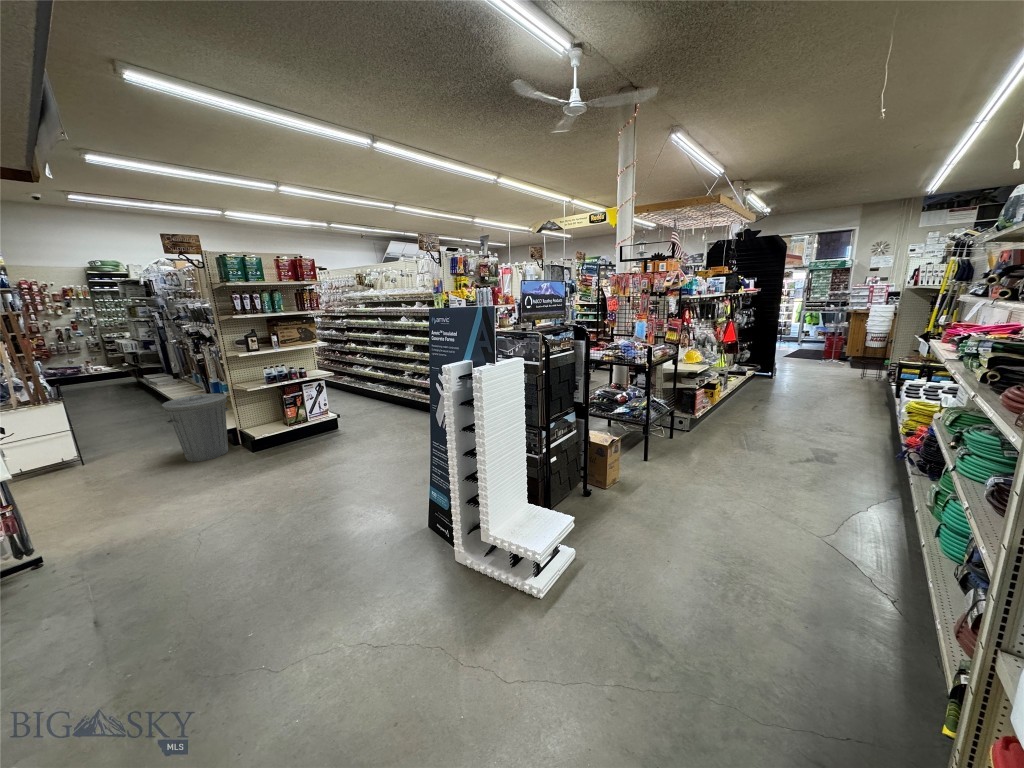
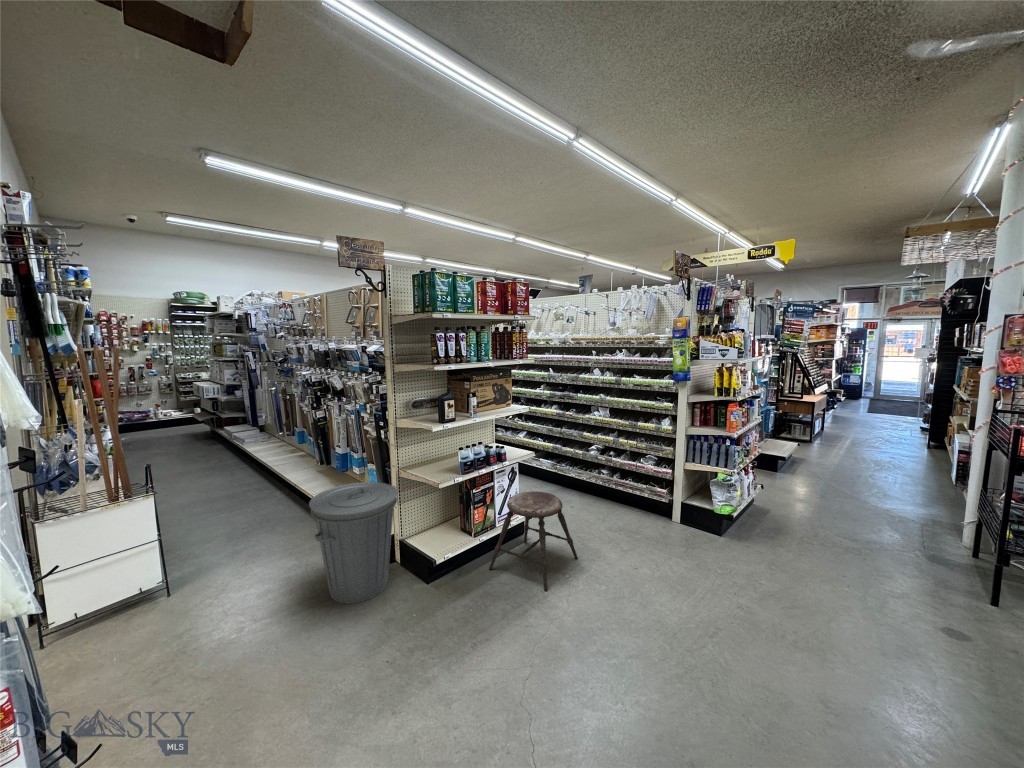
stool: none [297,397,359,450] -> present [489,491,578,592]

